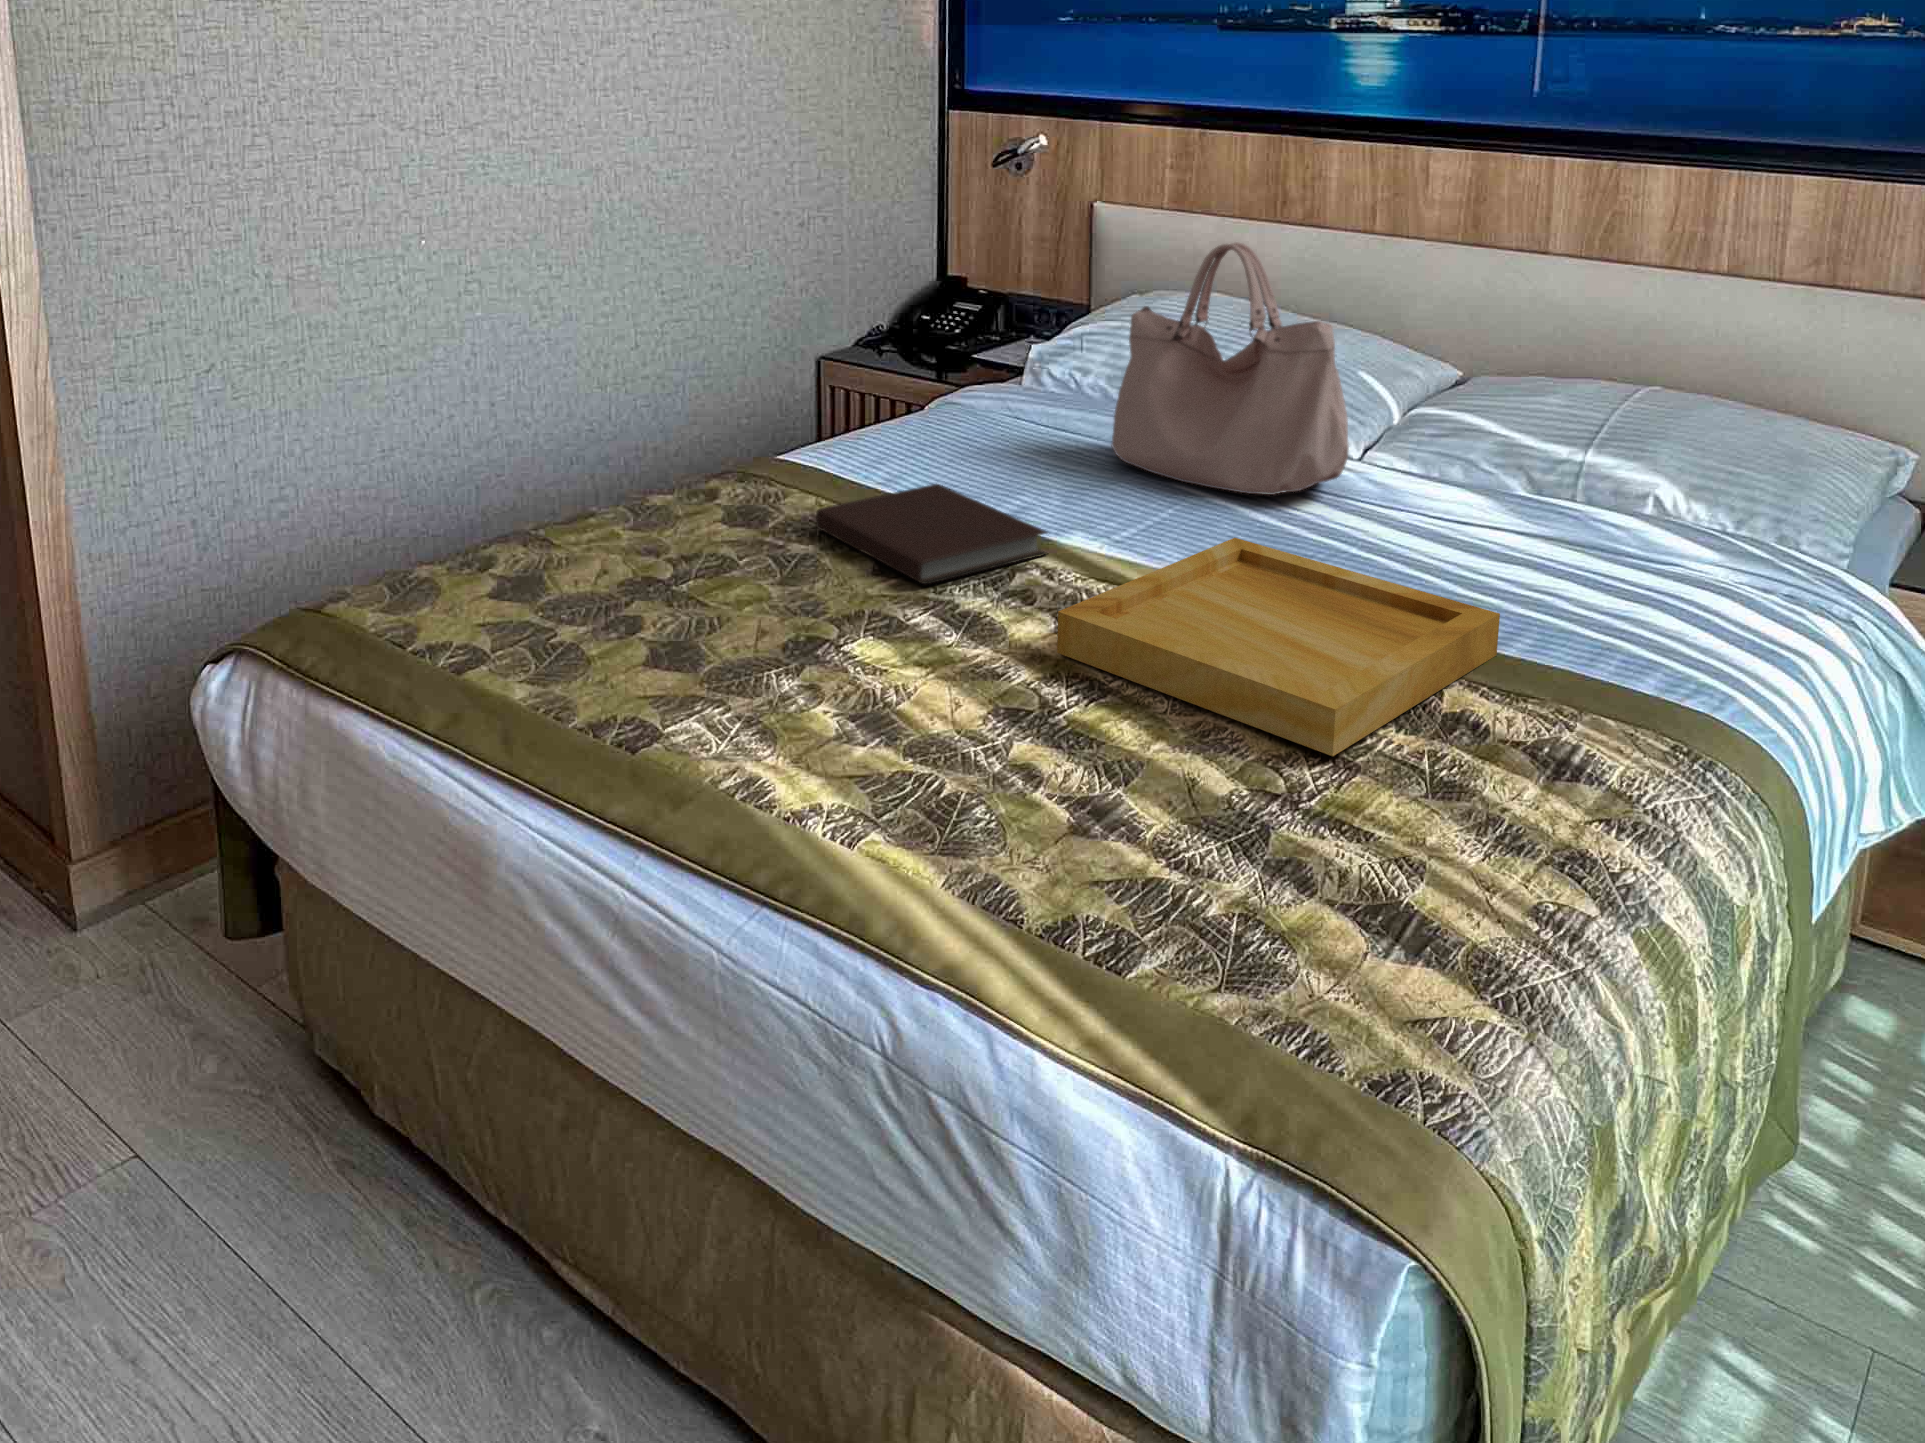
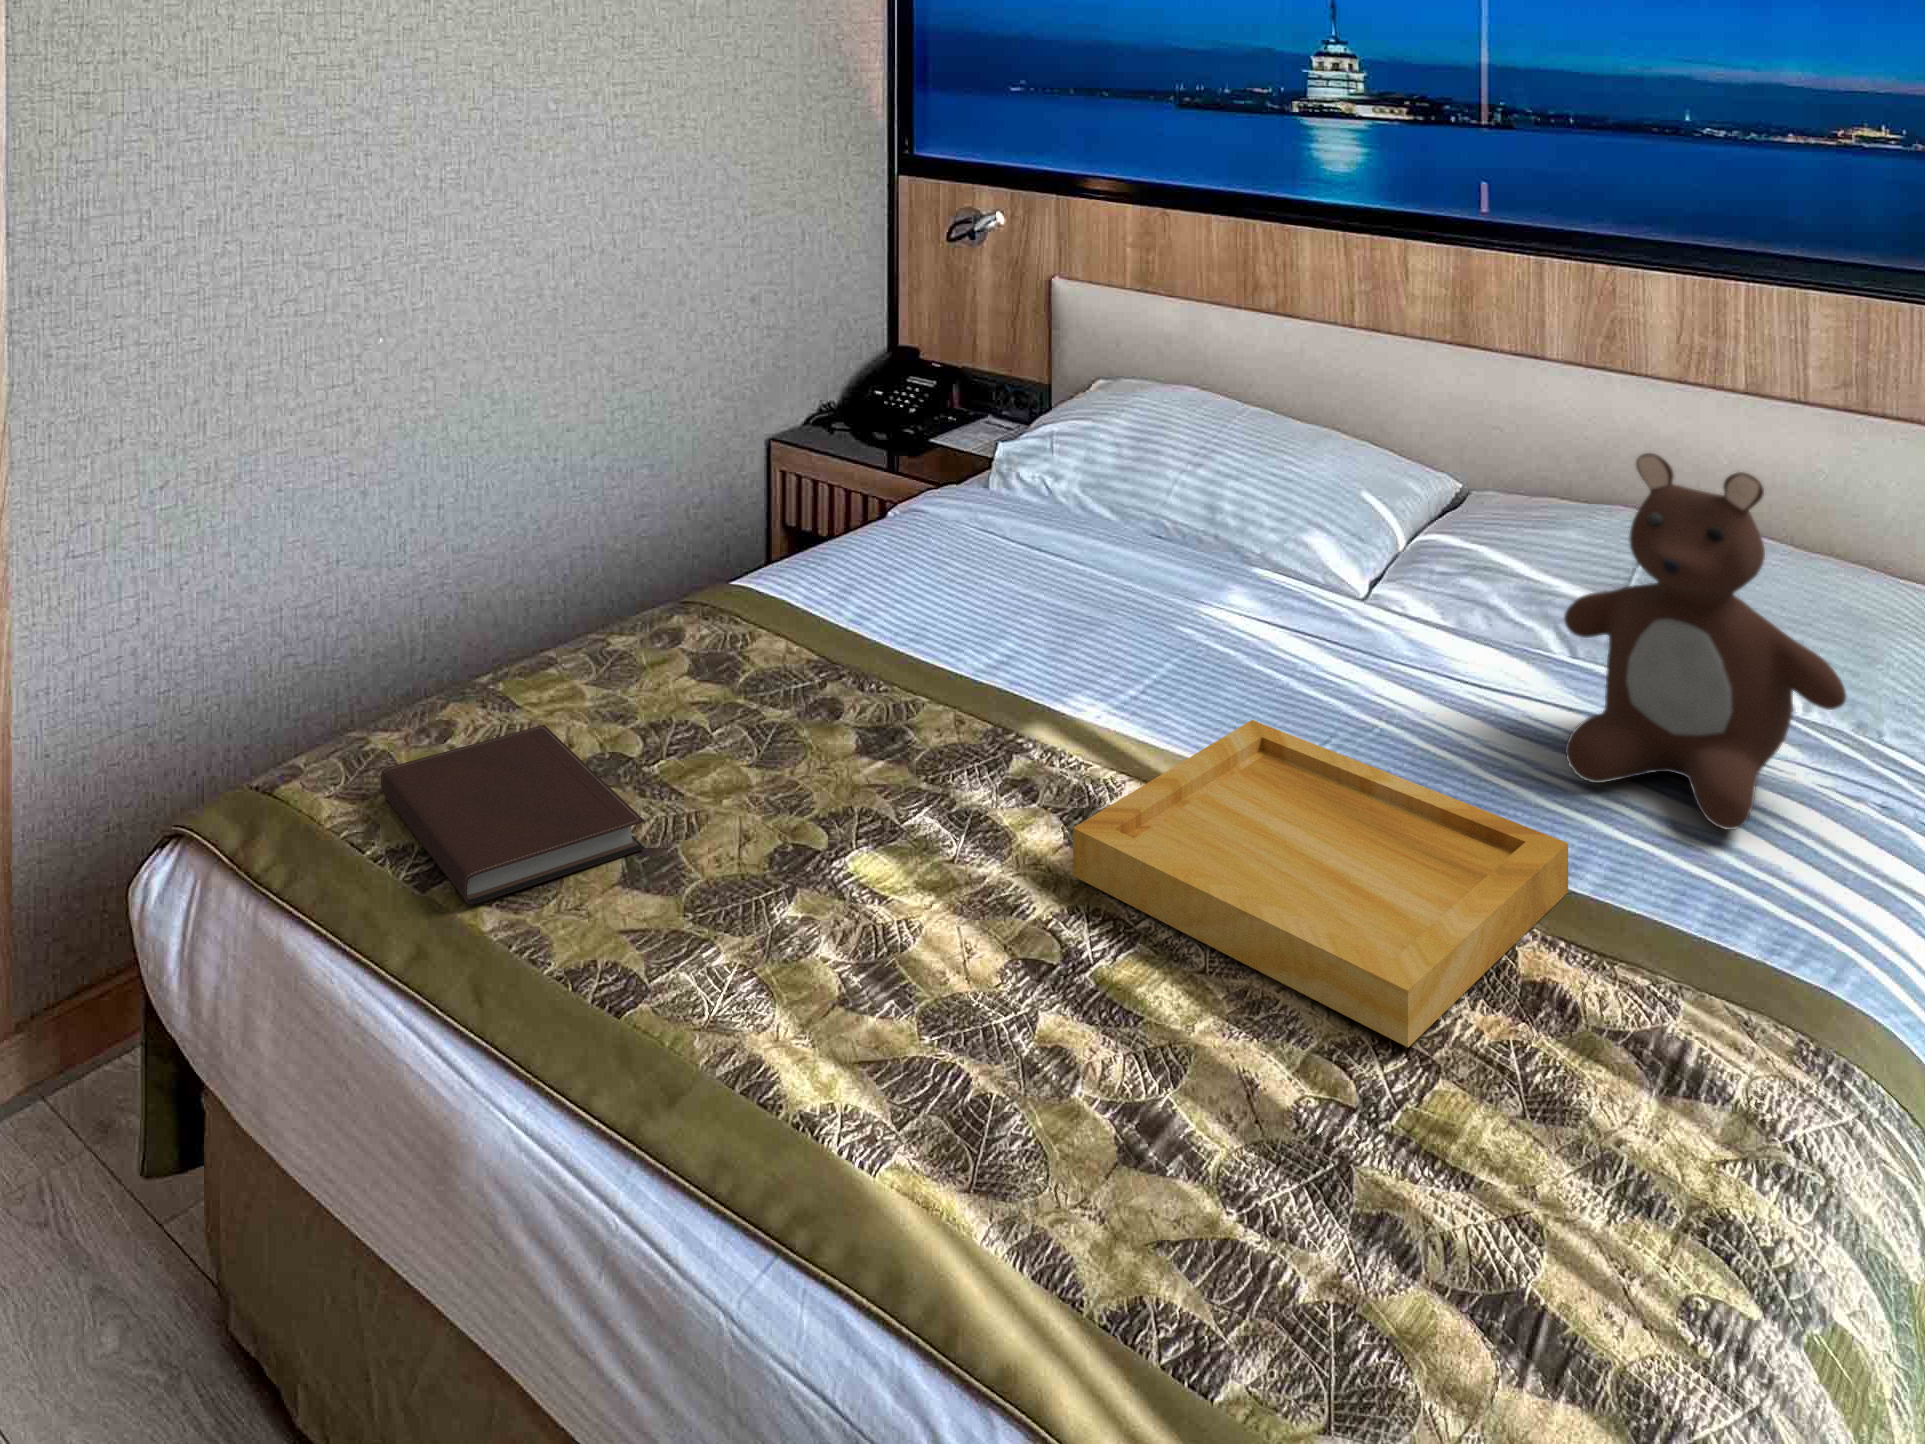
handbag: present [1112,242,1349,495] -> none [1097,365,1361,651]
teddy bear: none [1514,294,1766,609] -> present [1564,453,1846,830]
notebook: present [816,484,1047,584] -> present [381,725,645,904]

